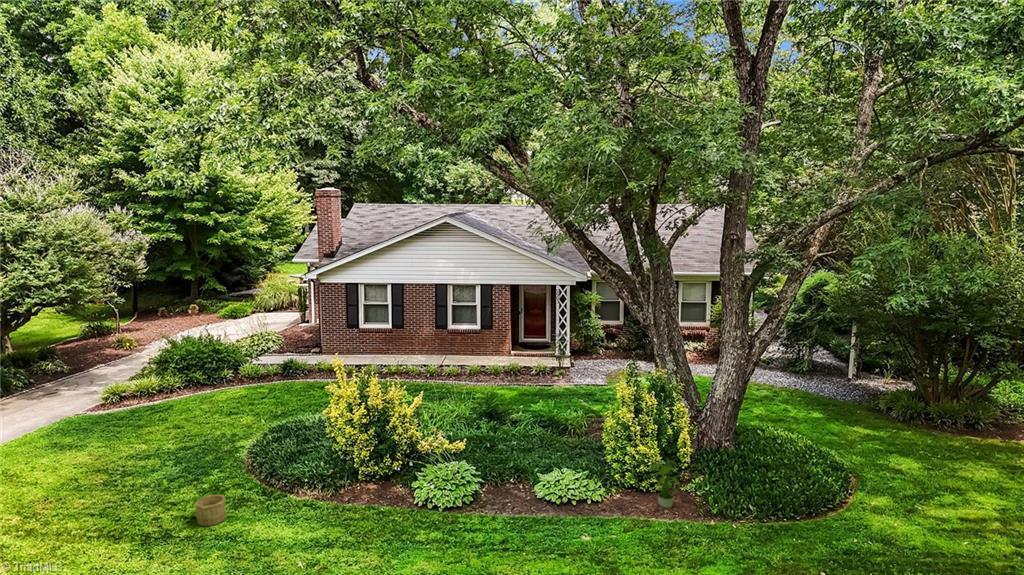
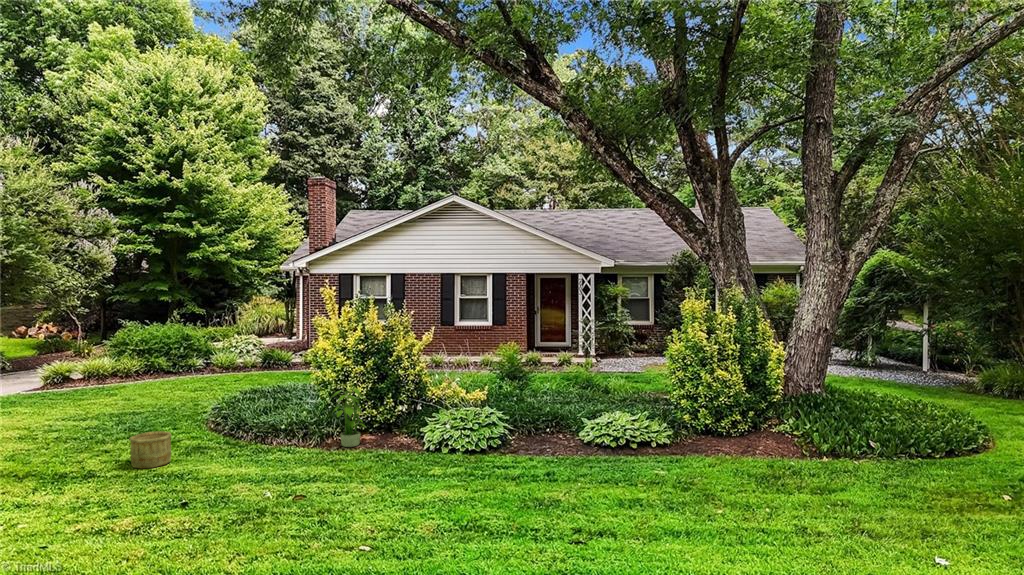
potted plant: present [650,461,679,508] -> present [332,388,365,447]

